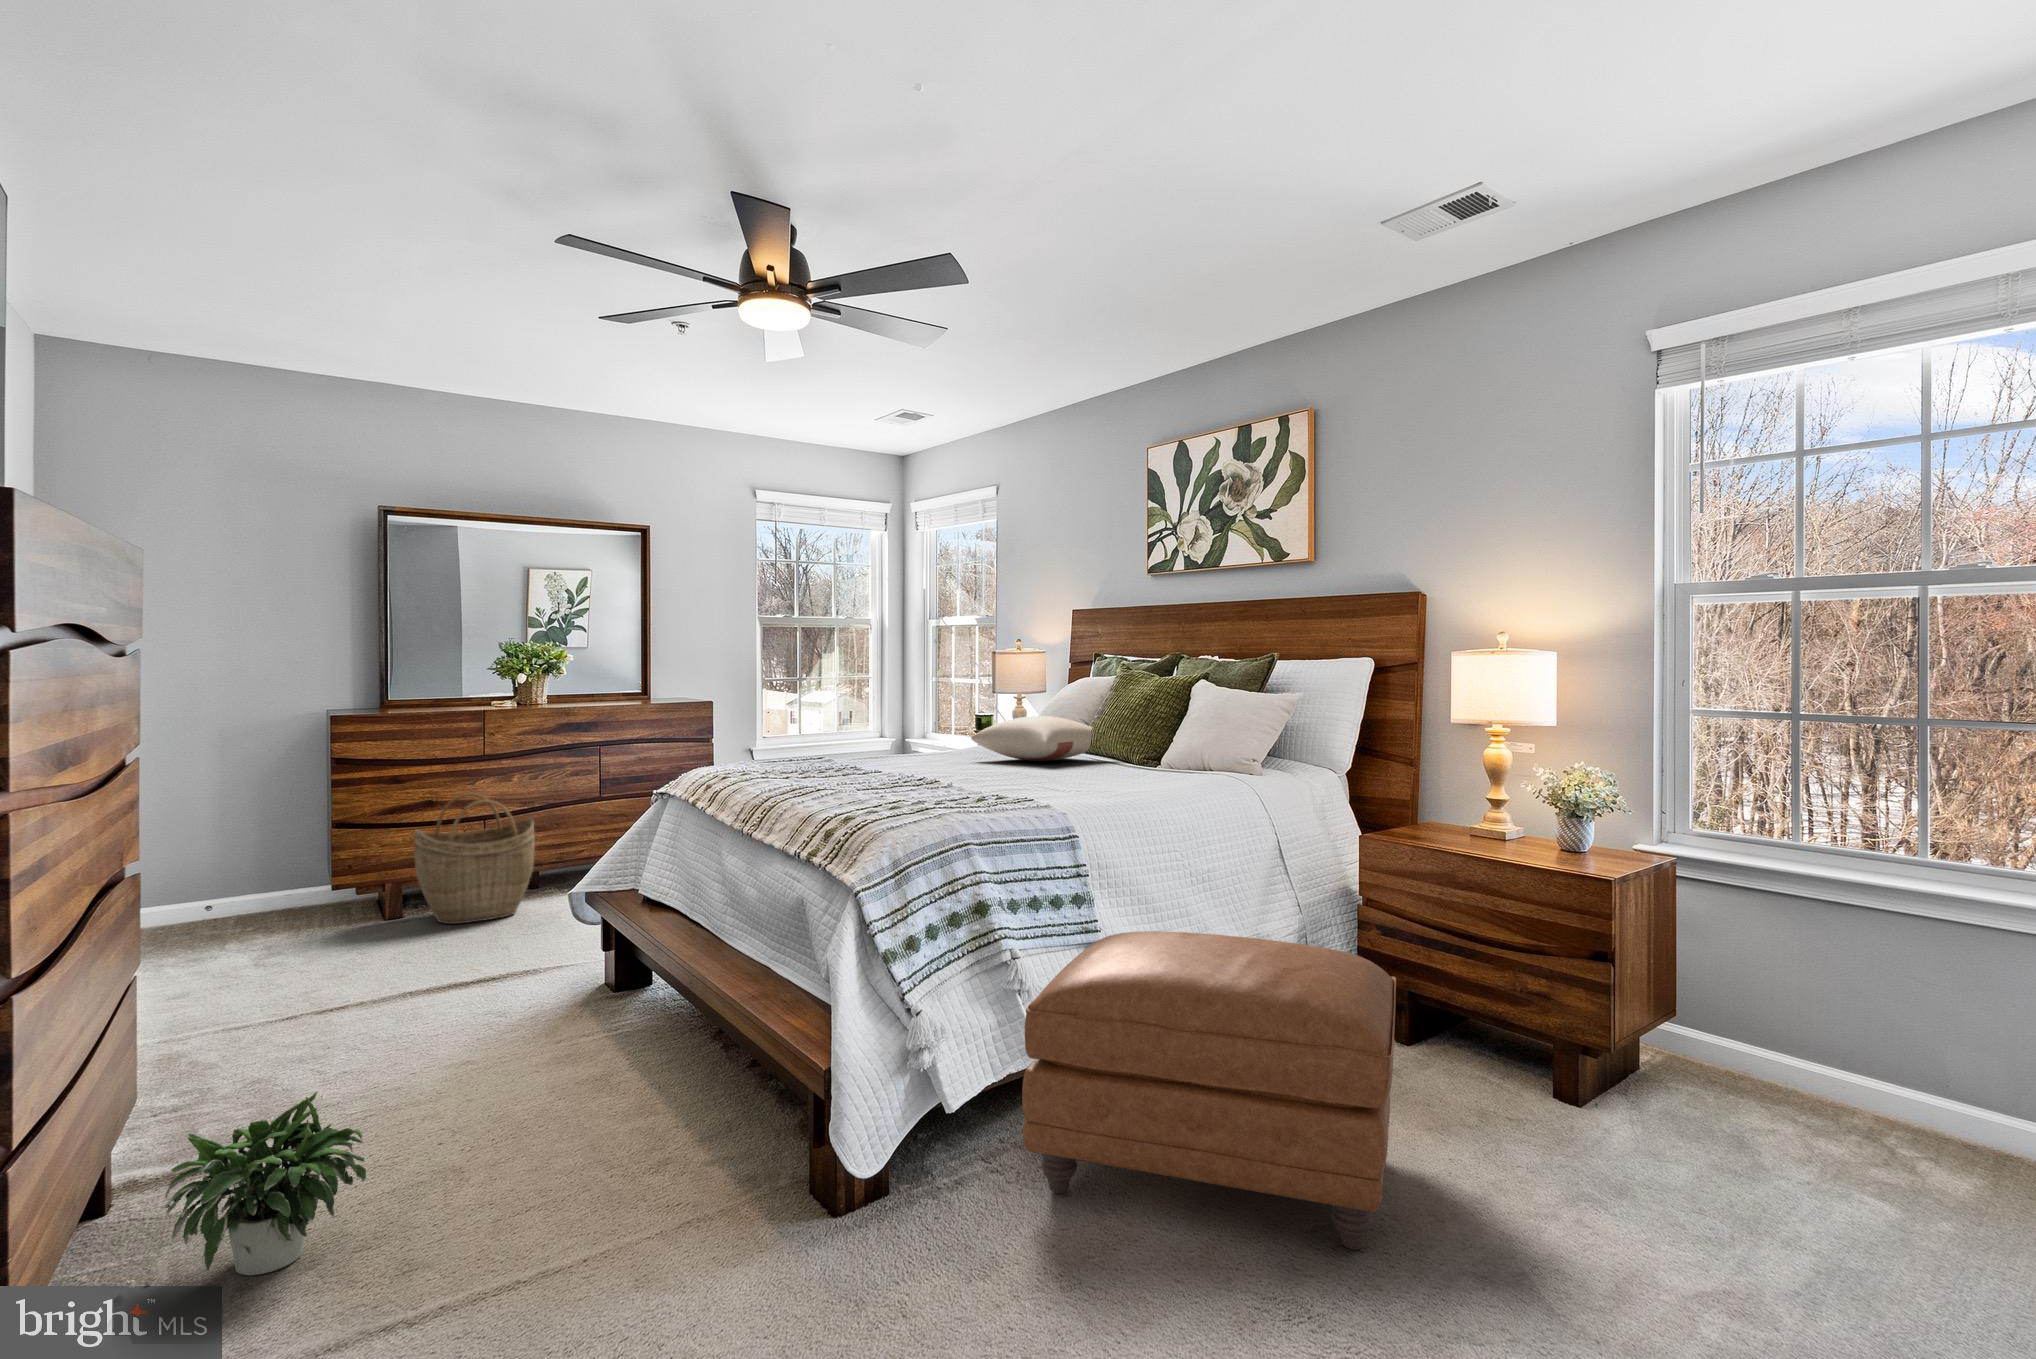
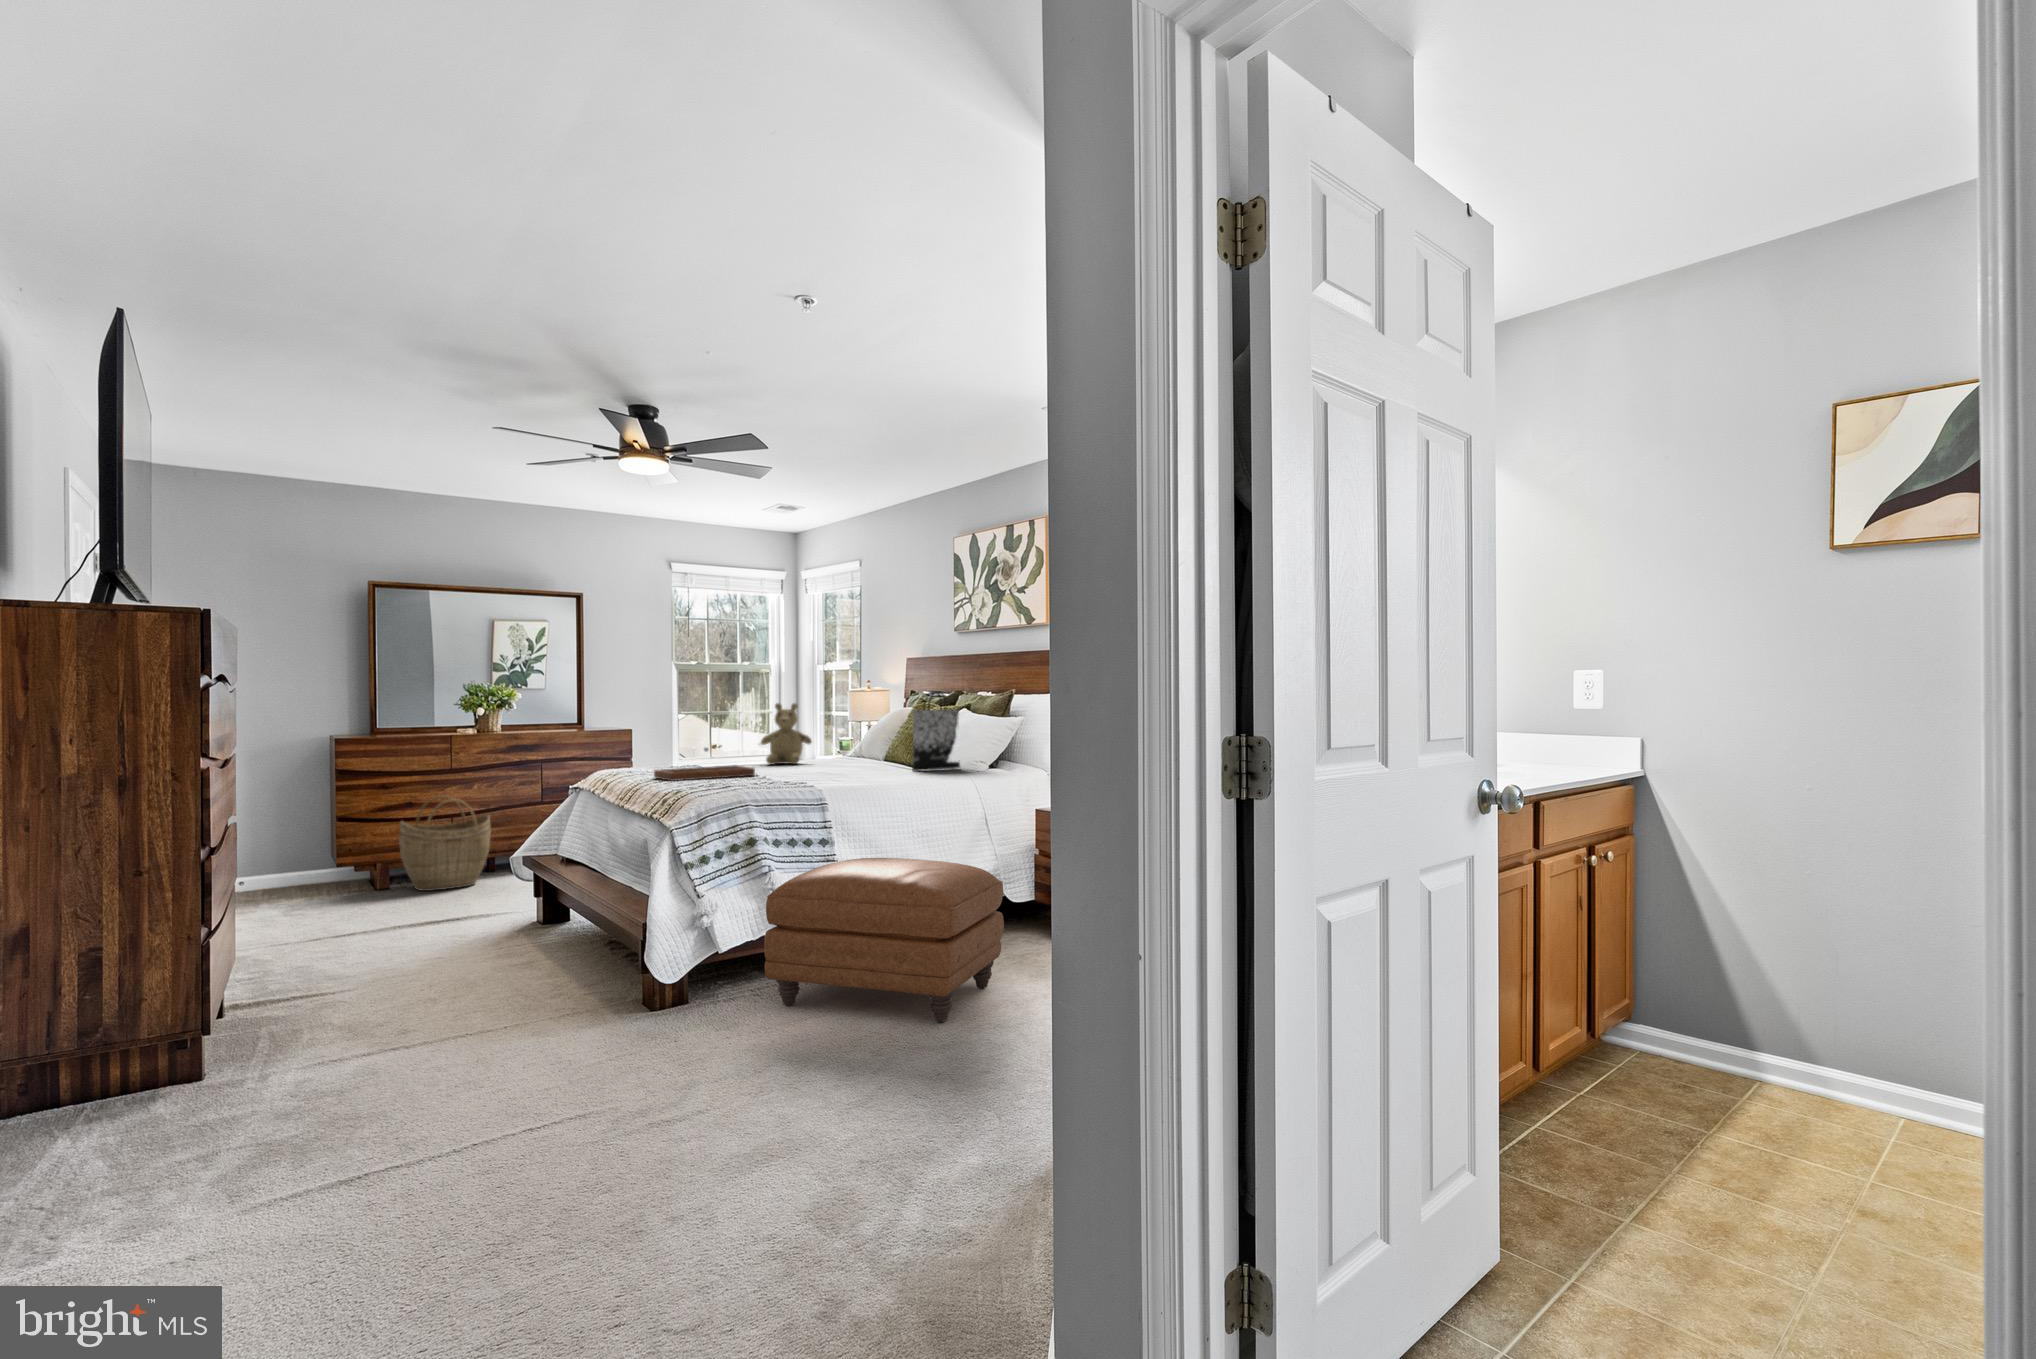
tote bag: none [1137,656,1200,772] -> present [912,691,960,771]
teddy bear: none [896,671,964,756] -> present [761,703,812,765]
pillow: present [971,716,1092,761] -> none [809,735,912,766]
tray: none [778,737,922,790] -> present [654,747,755,781]
potted plant: present [126,1092,366,1289] -> none [229,942,373,1063]

